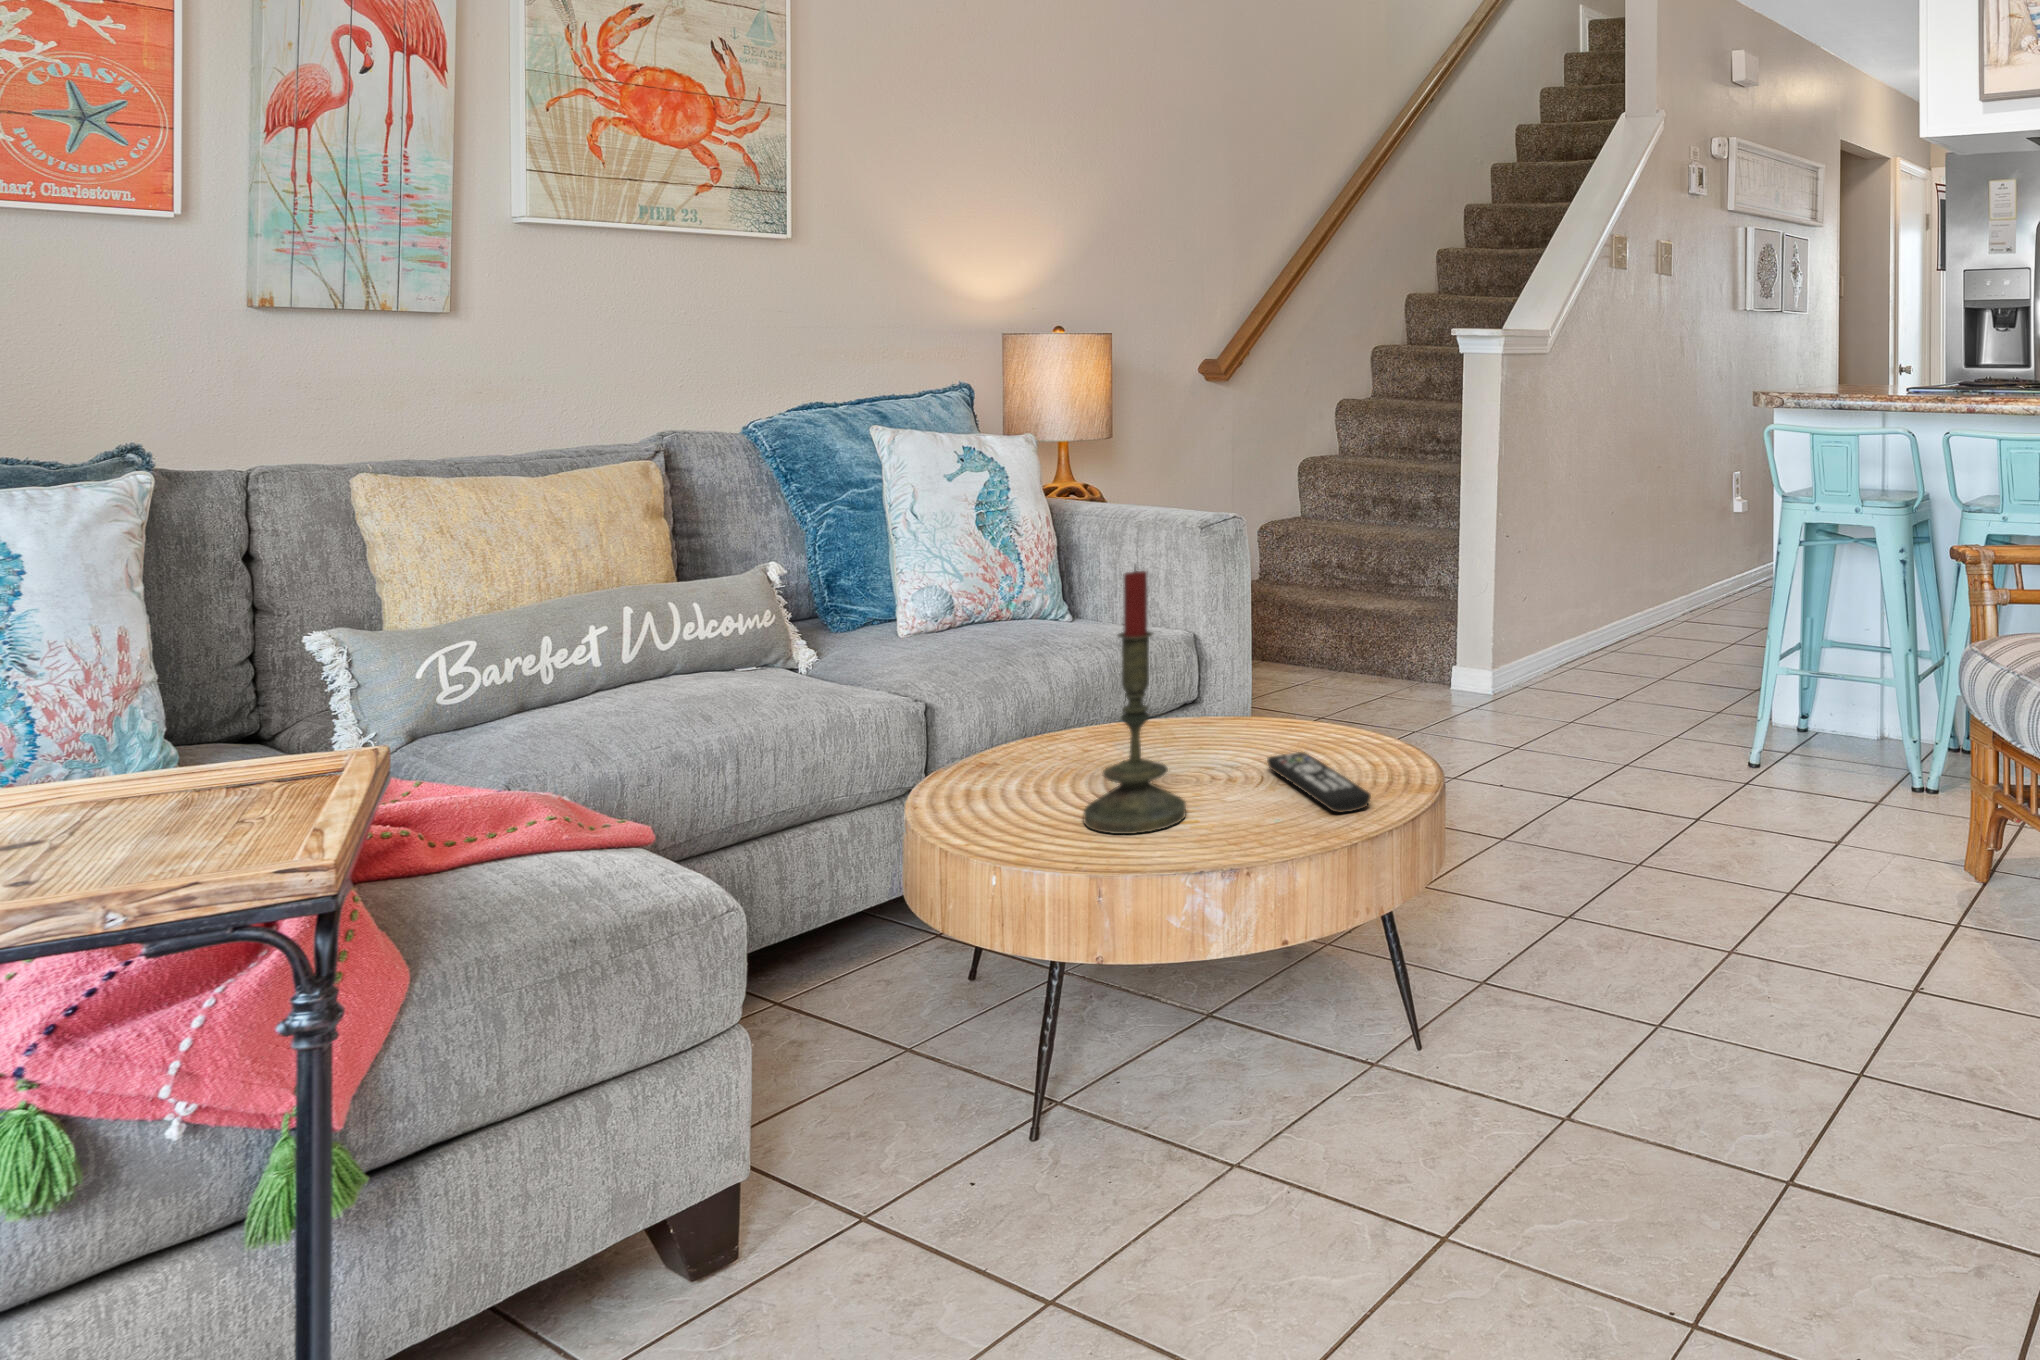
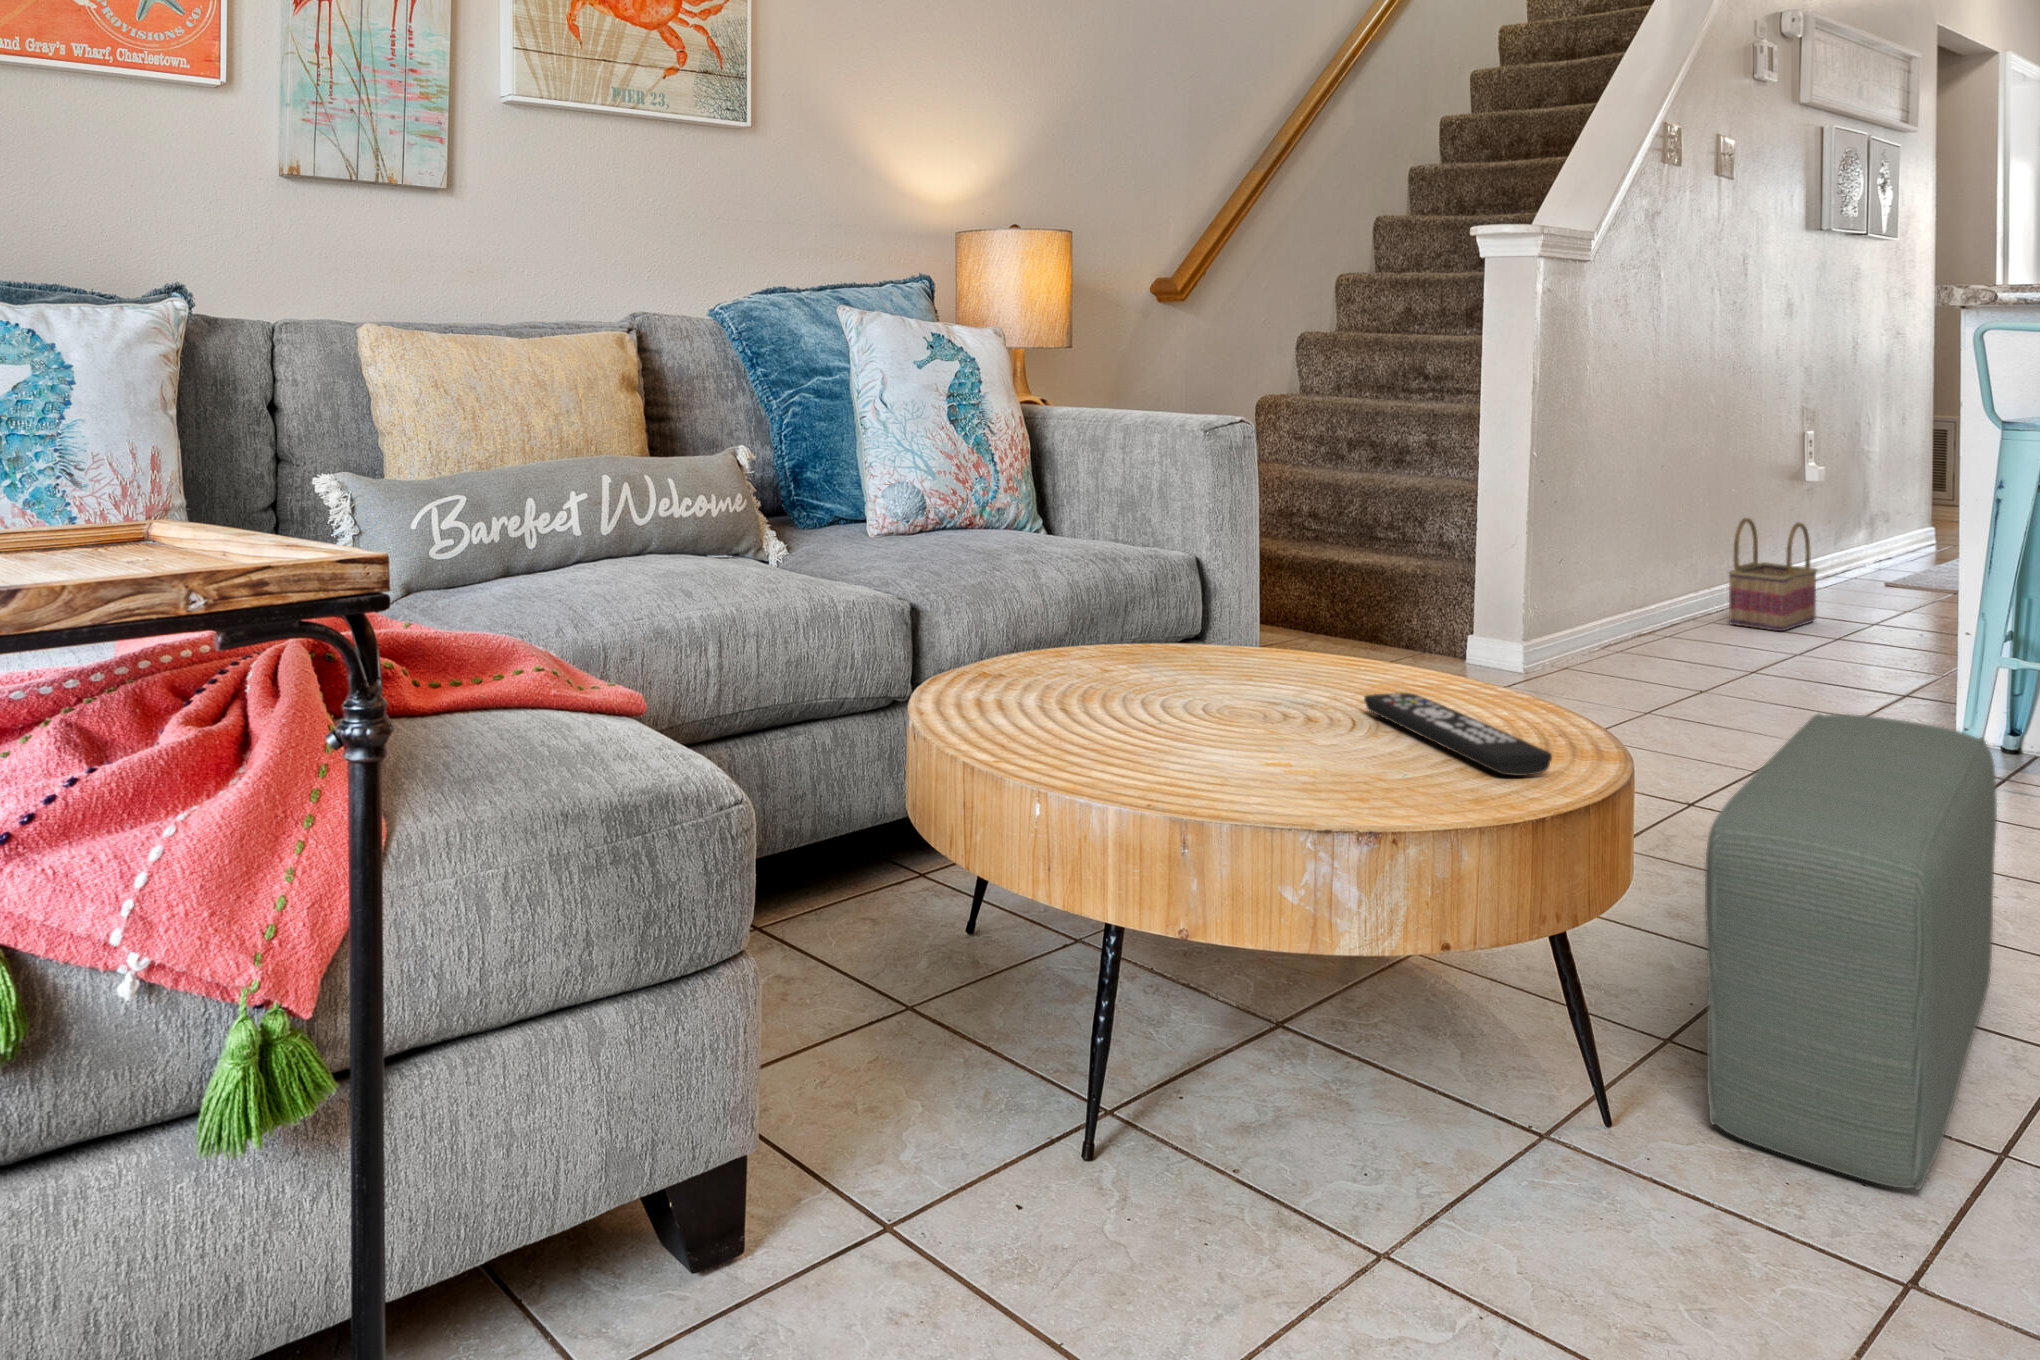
basket: none [1656,547,1720,636] -> present [1728,518,1817,631]
candle: present [1084,569,1186,834] -> none [1140,409,1278,772]
pouf: none [1483,730,1699,1052] -> present [1705,714,1997,1190]

